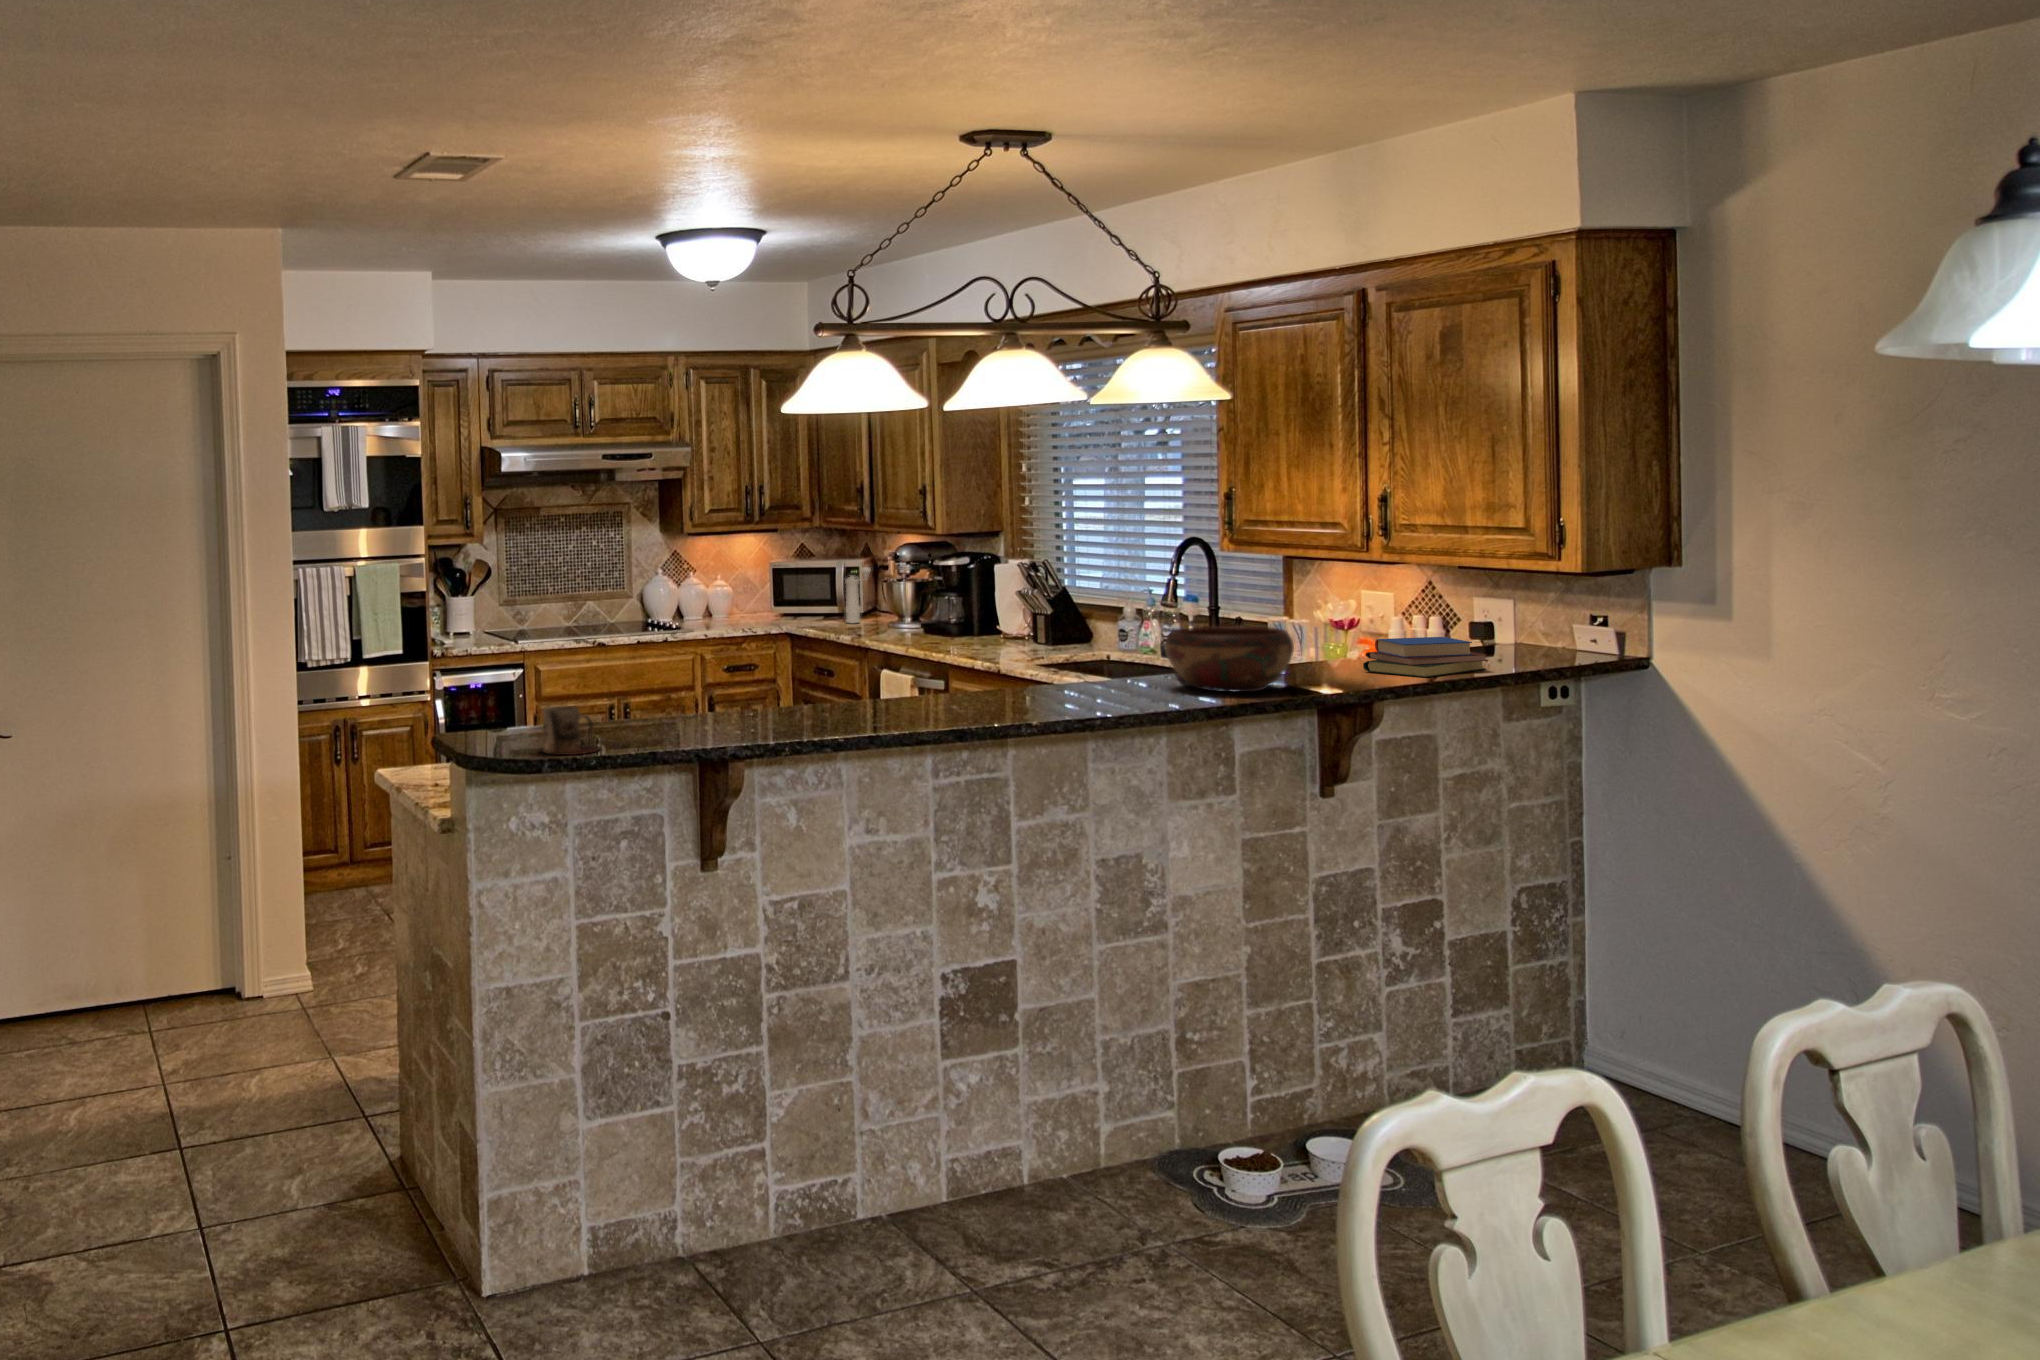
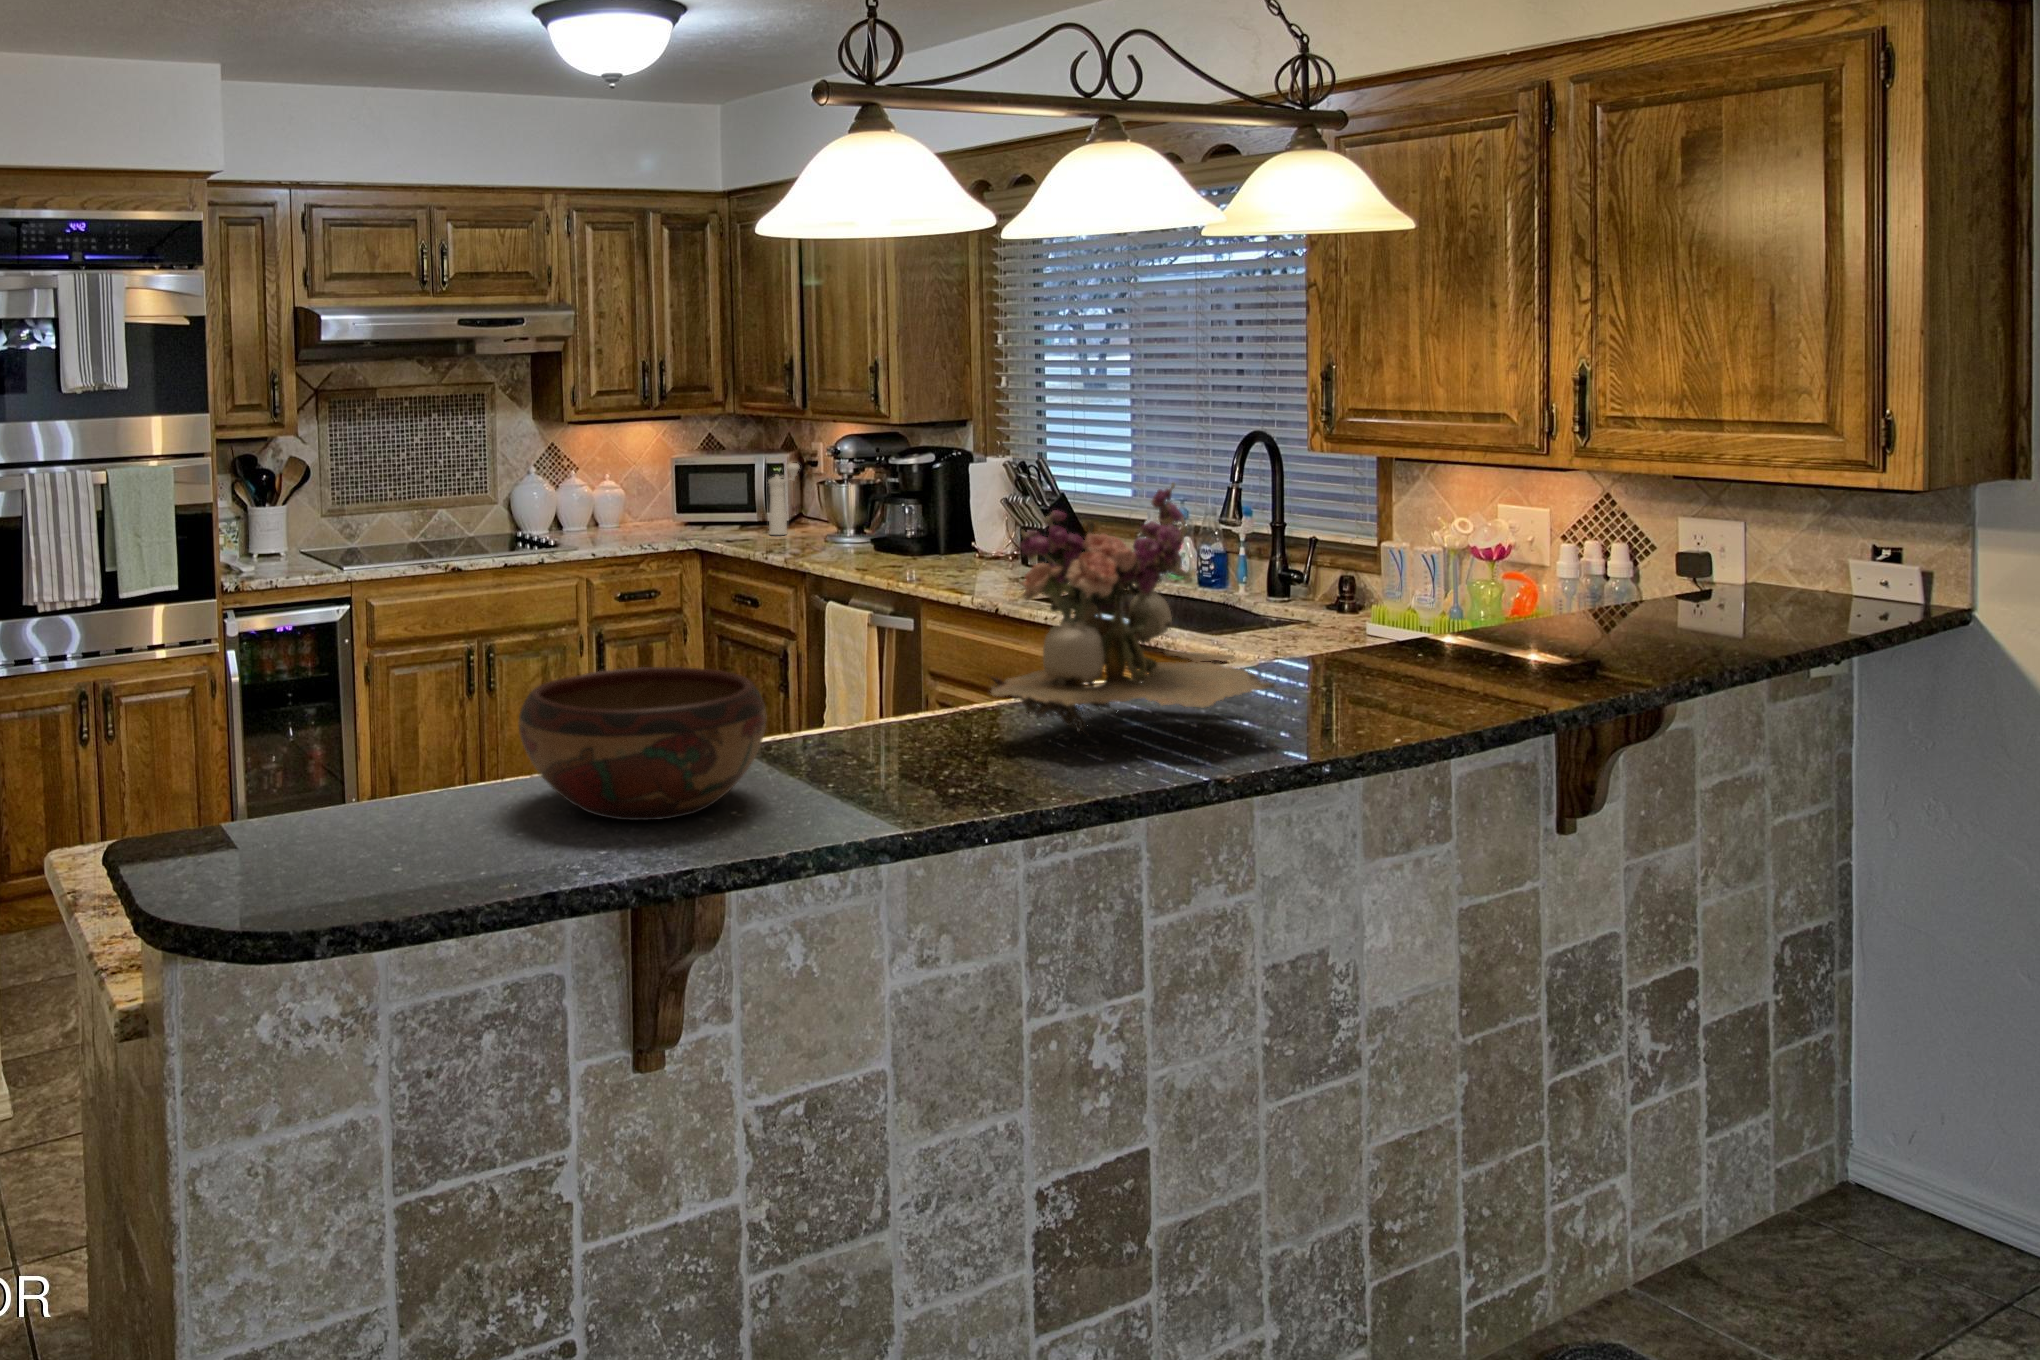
flower arrangement: none [914,563,1086,711] -> present [991,483,1274,732]
decorative bowl: present [1164,626,1294,692] -> present [519,667,767,820]
book: present [1363,637,1488,677] -> none [1588,580,1773,647]
mug: present [541,706,600,755] -> none [321,775,441,881]

